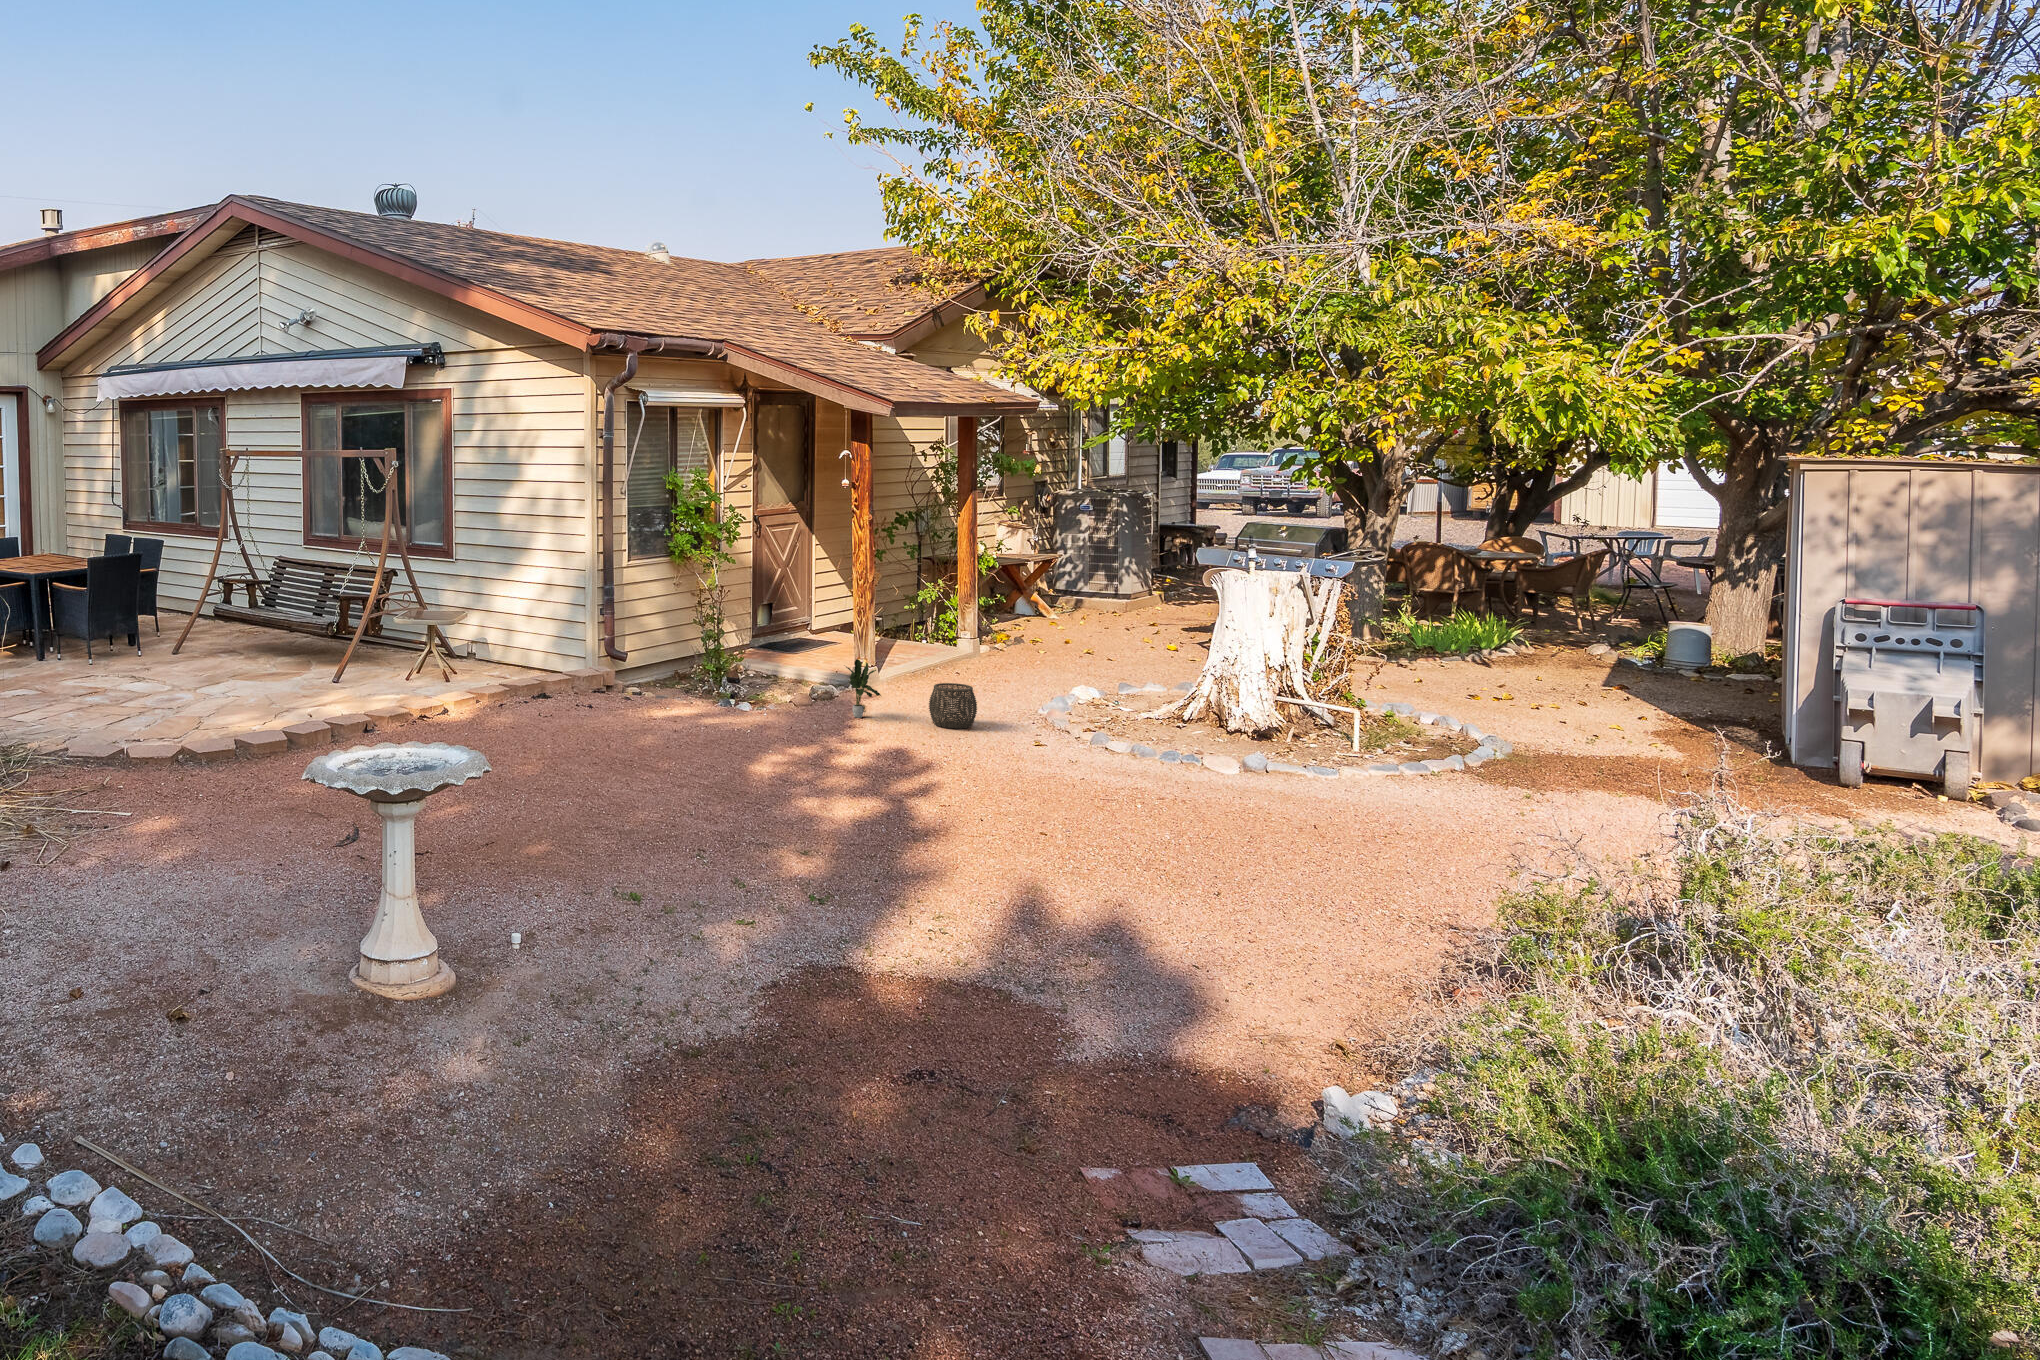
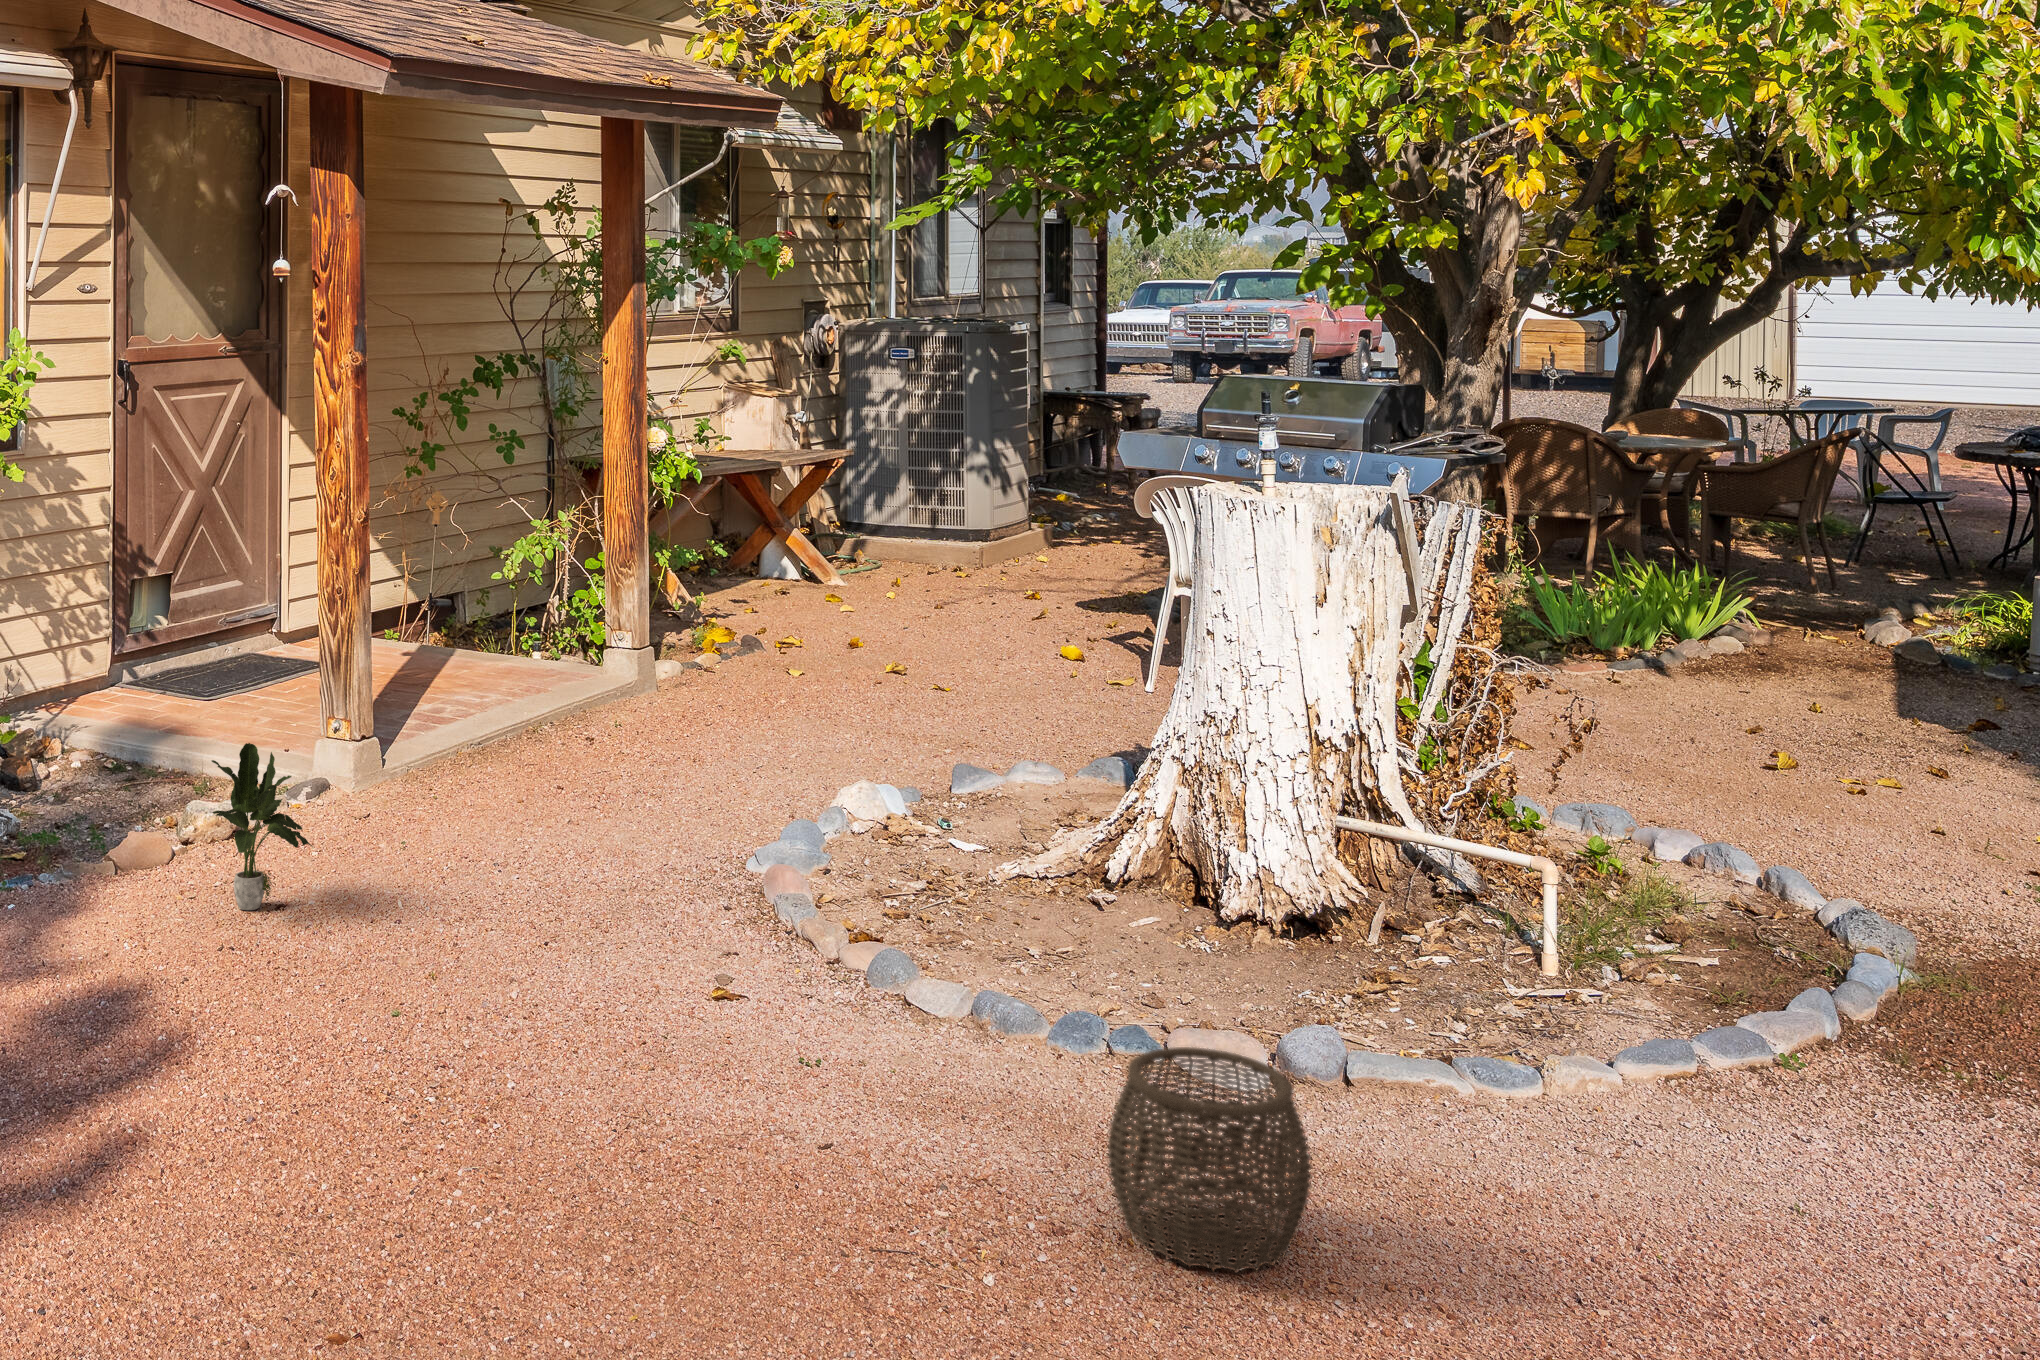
woven basket: present [929,683,977,729] -> present [1107,1047,1312,1272]

